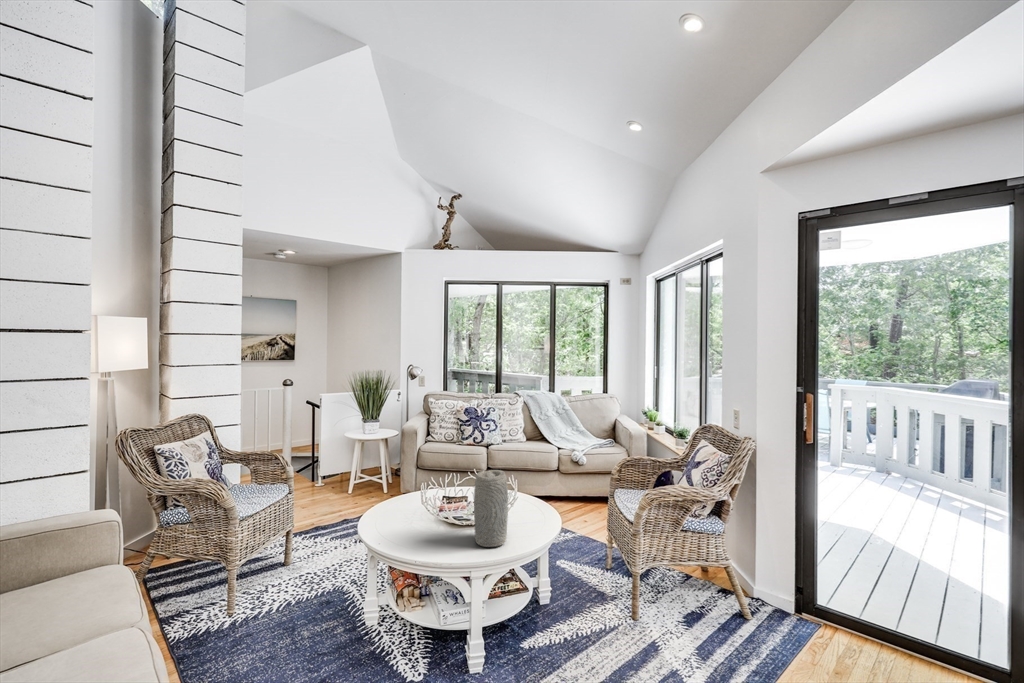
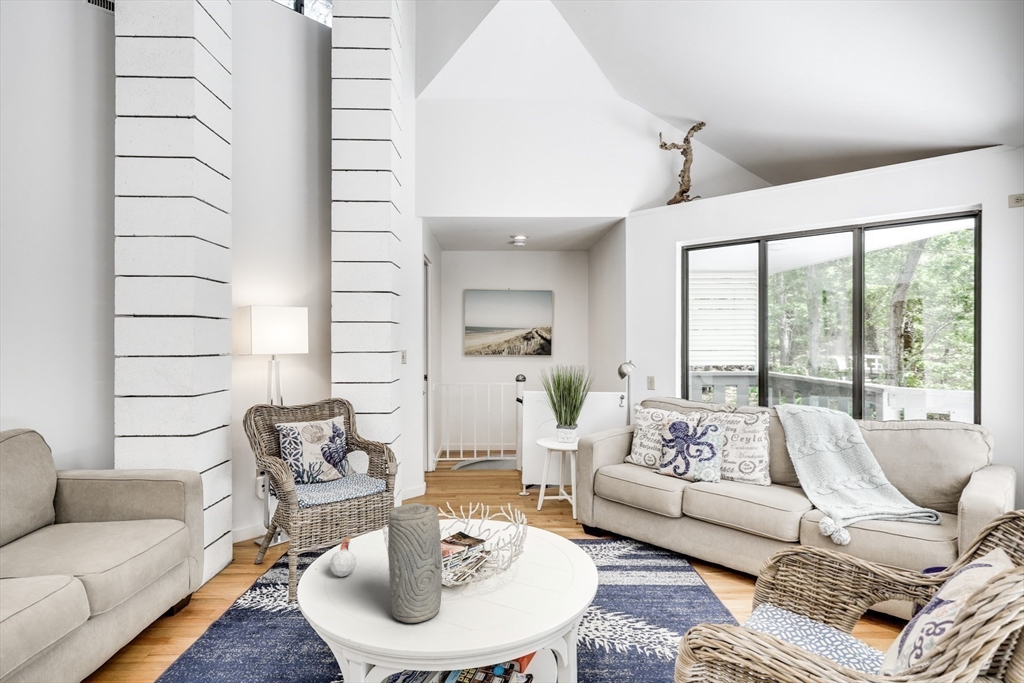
candle: none [394,507,413,544] -> present [330,534,356,577]

